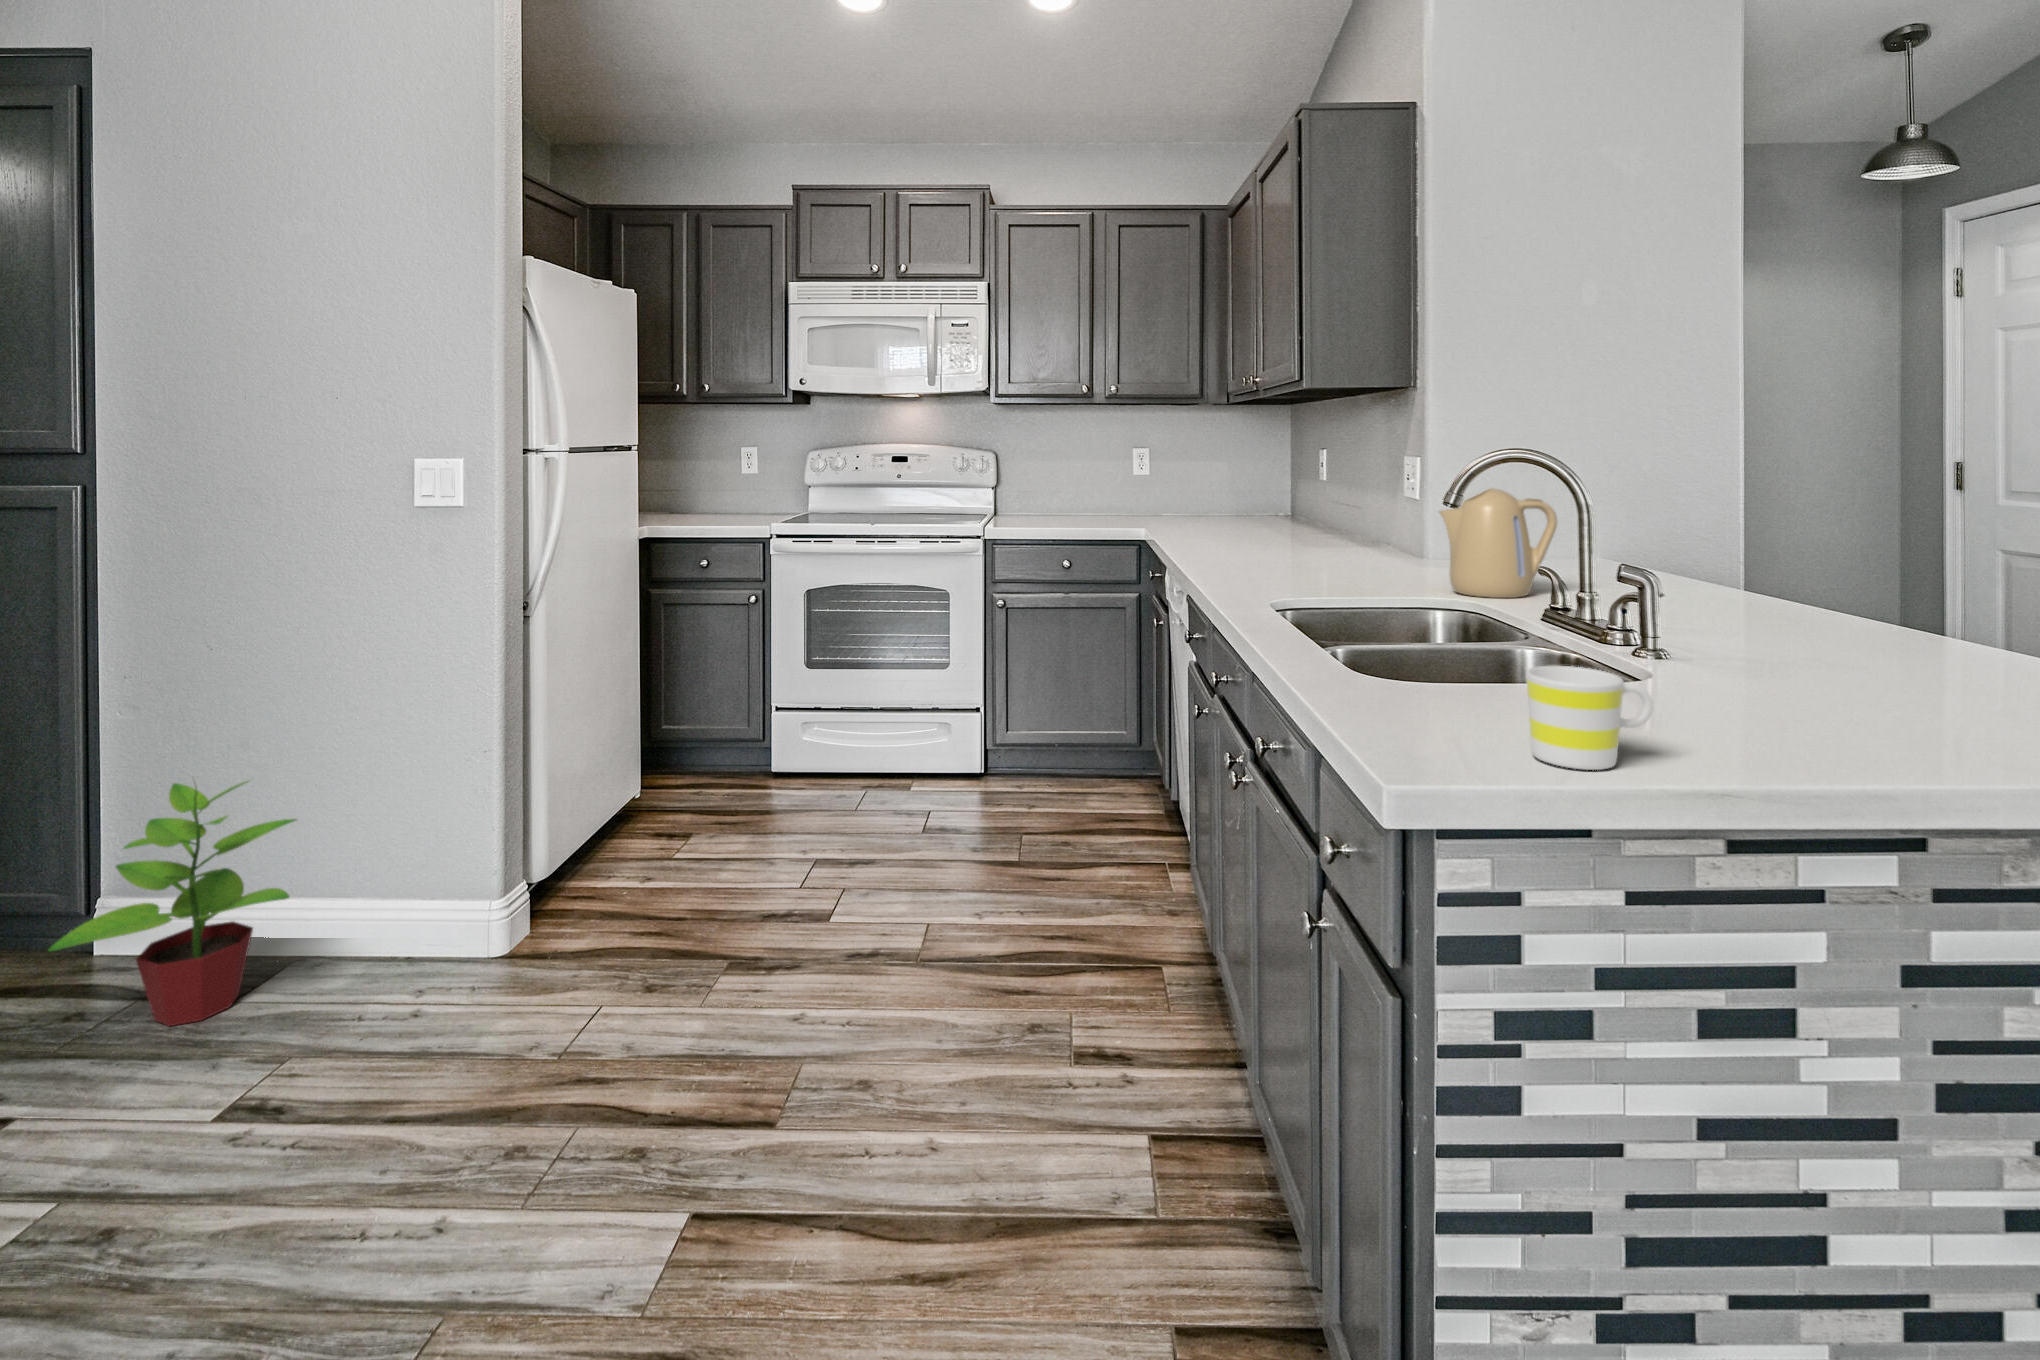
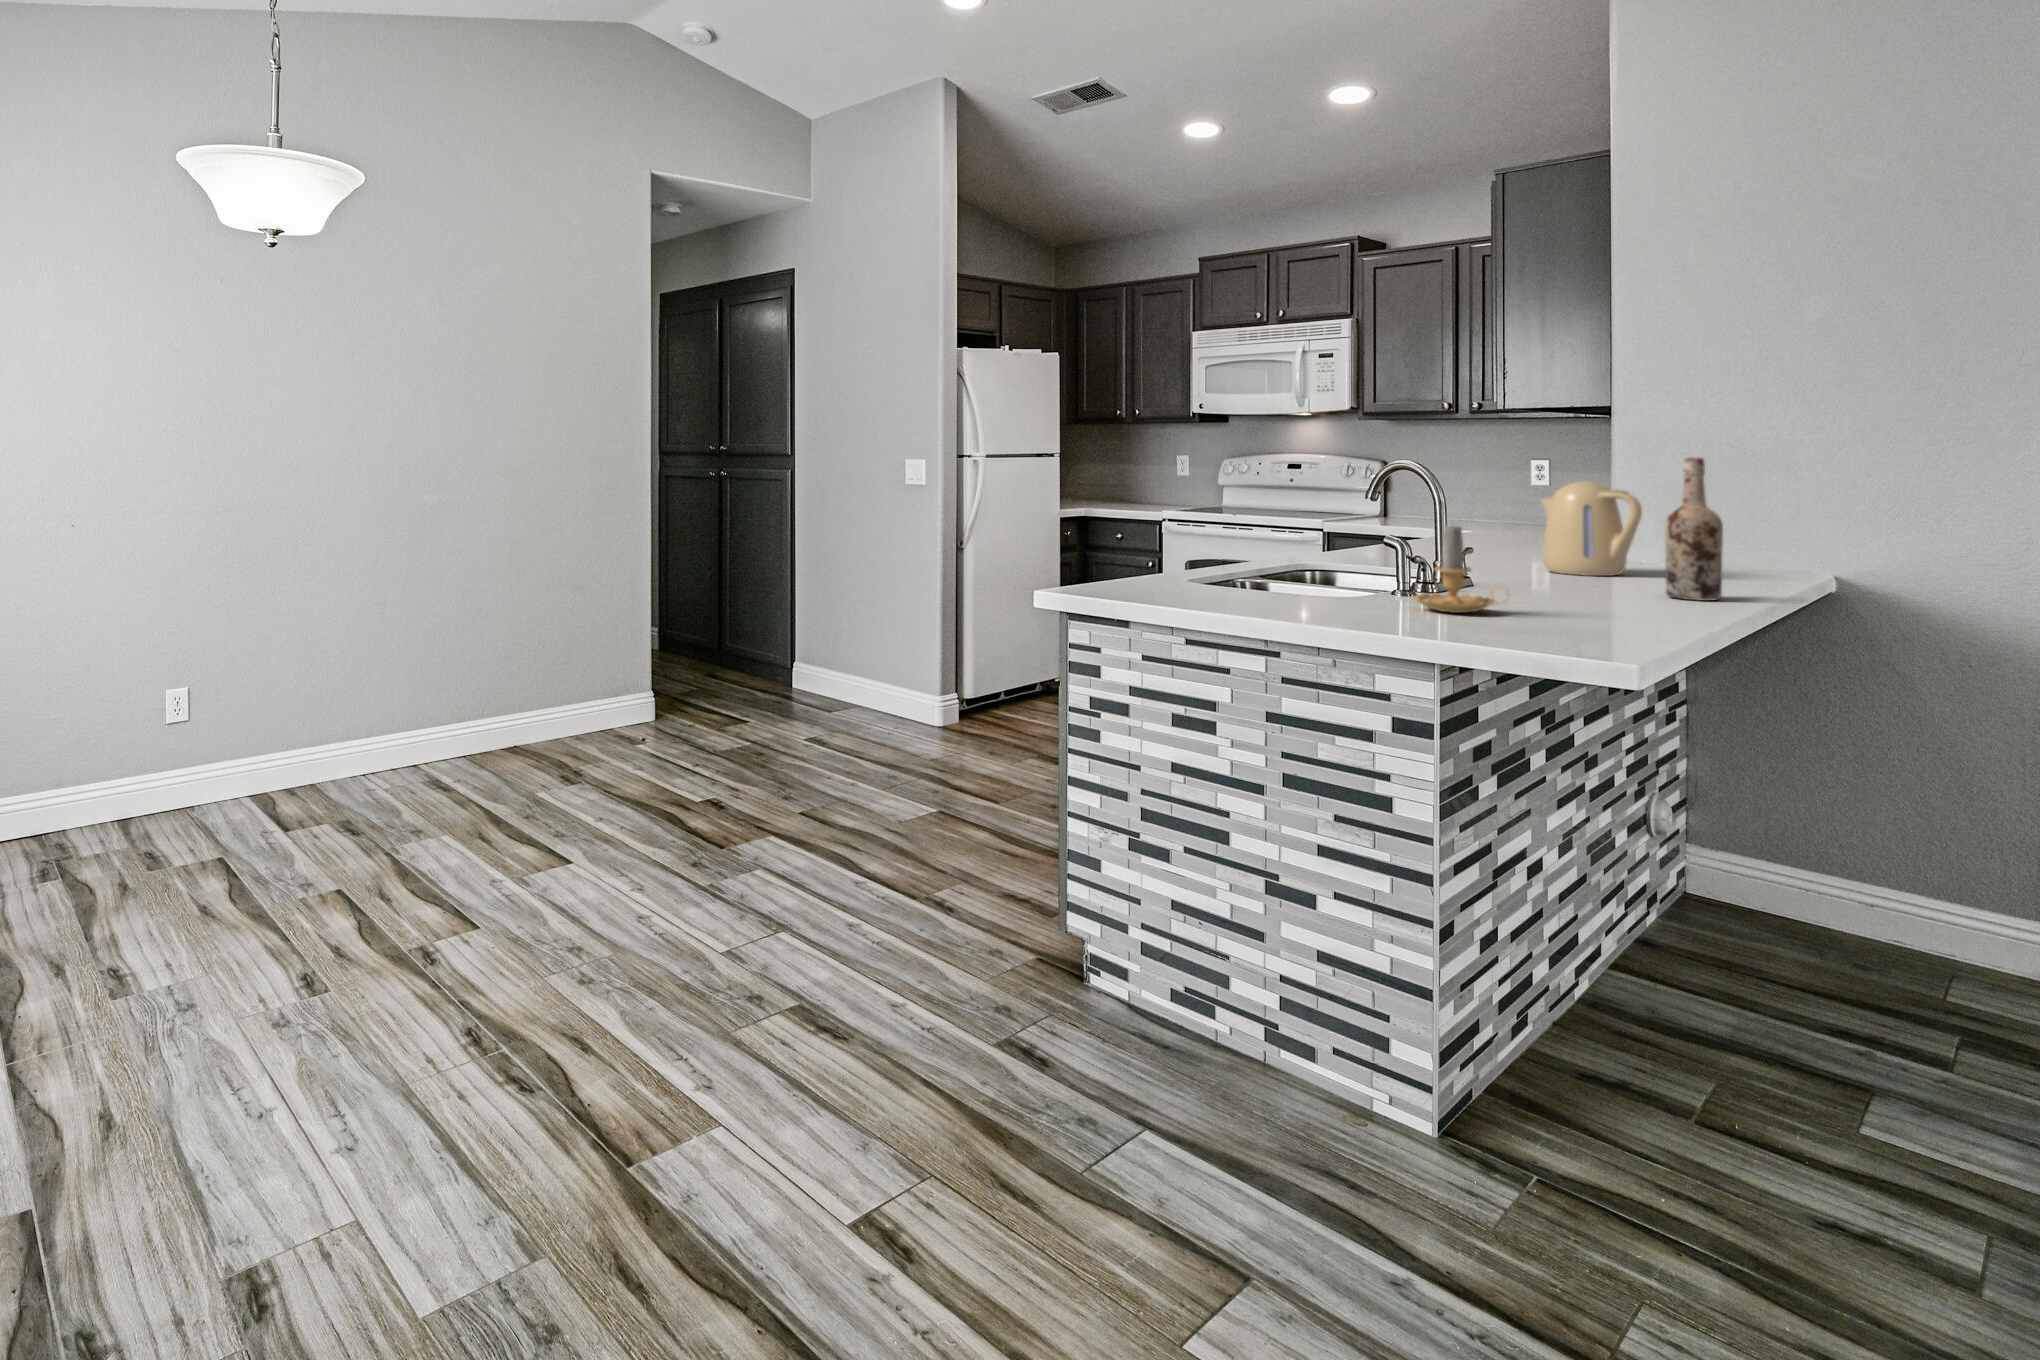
wine bottle: none [1725,459,1787,624] -> present [1665,458,1723,601]
candle: none [1826,554,1979,700] -> present [1413,526,1510,613]
mug: present [1526,666,1653,770] -> none [1108,555,1158,596]
potted plant: present [49,782,296,1026] -> none [764,601,855,715]

